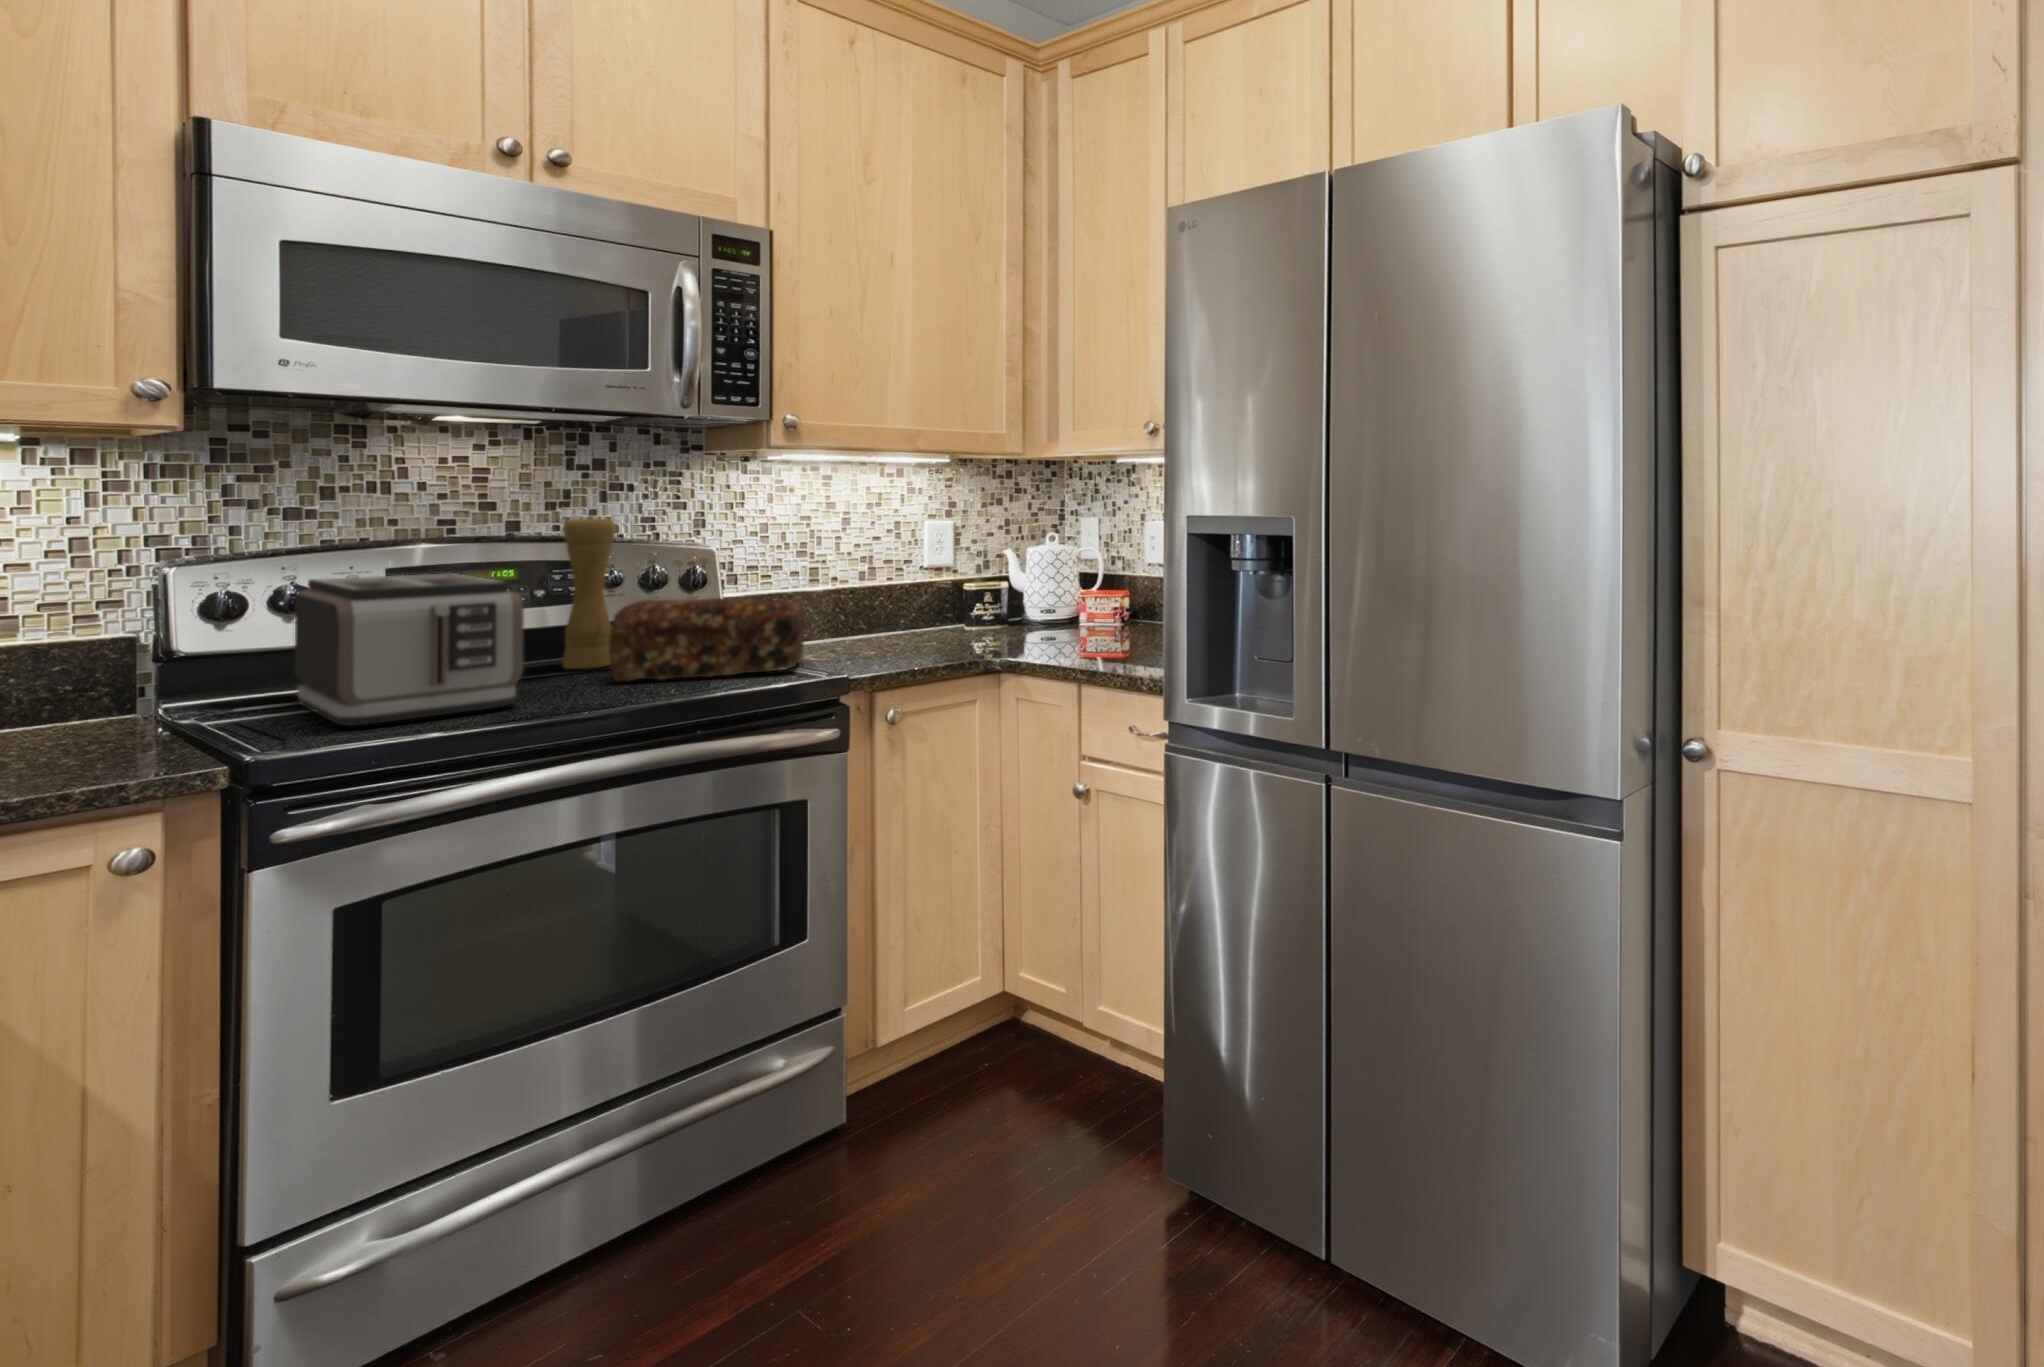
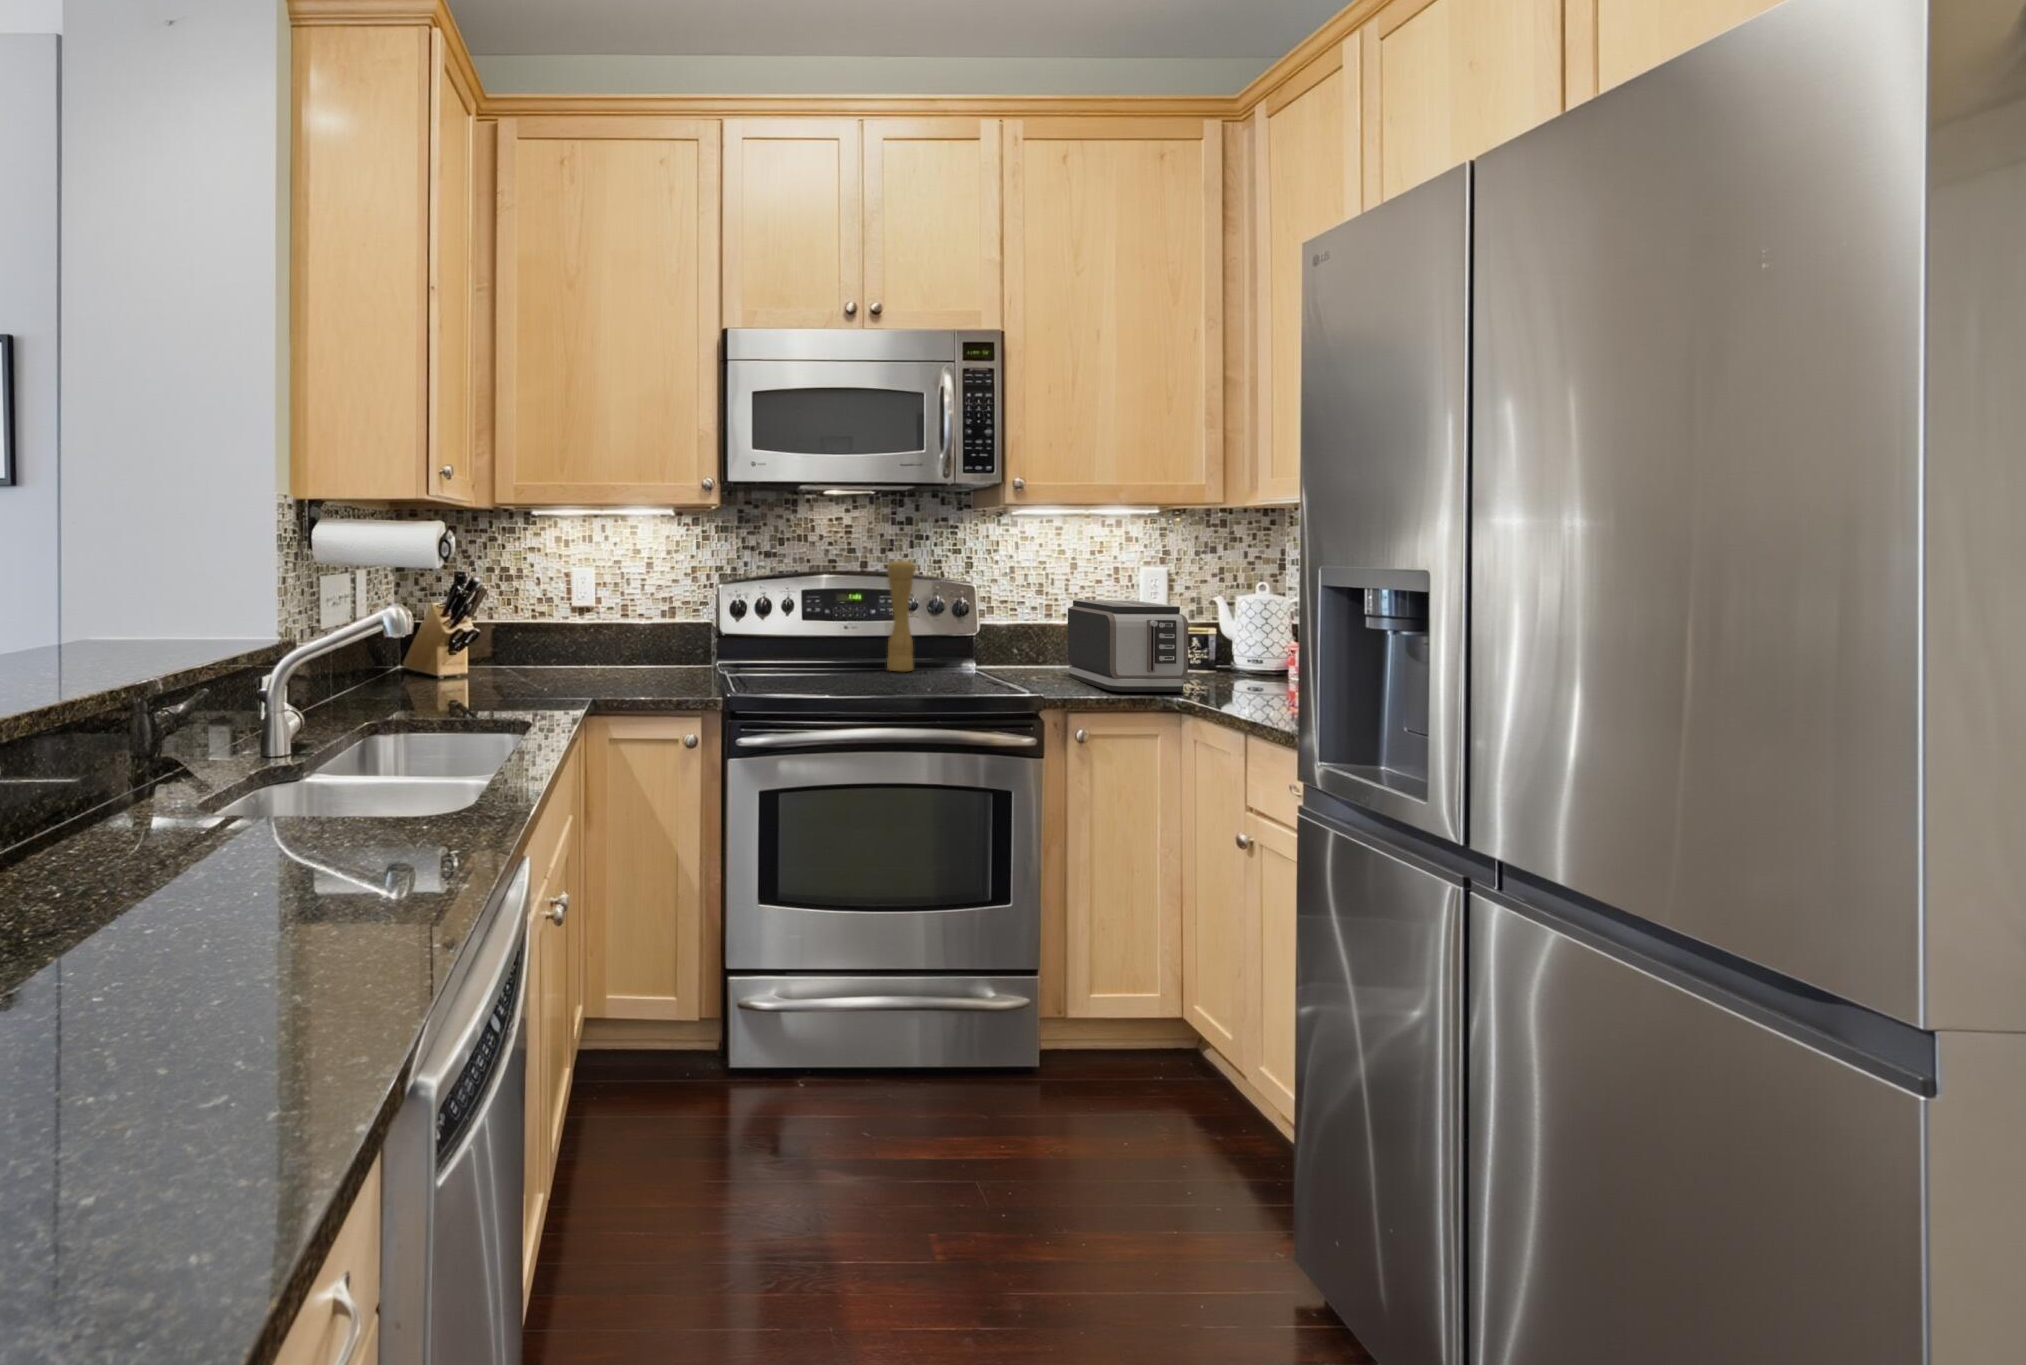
toaster: present [295,573,524,725] -> present [1068,600,1188,692]
bread loaf: present [609,597,805,682] -> none [907,623,1028,687]

